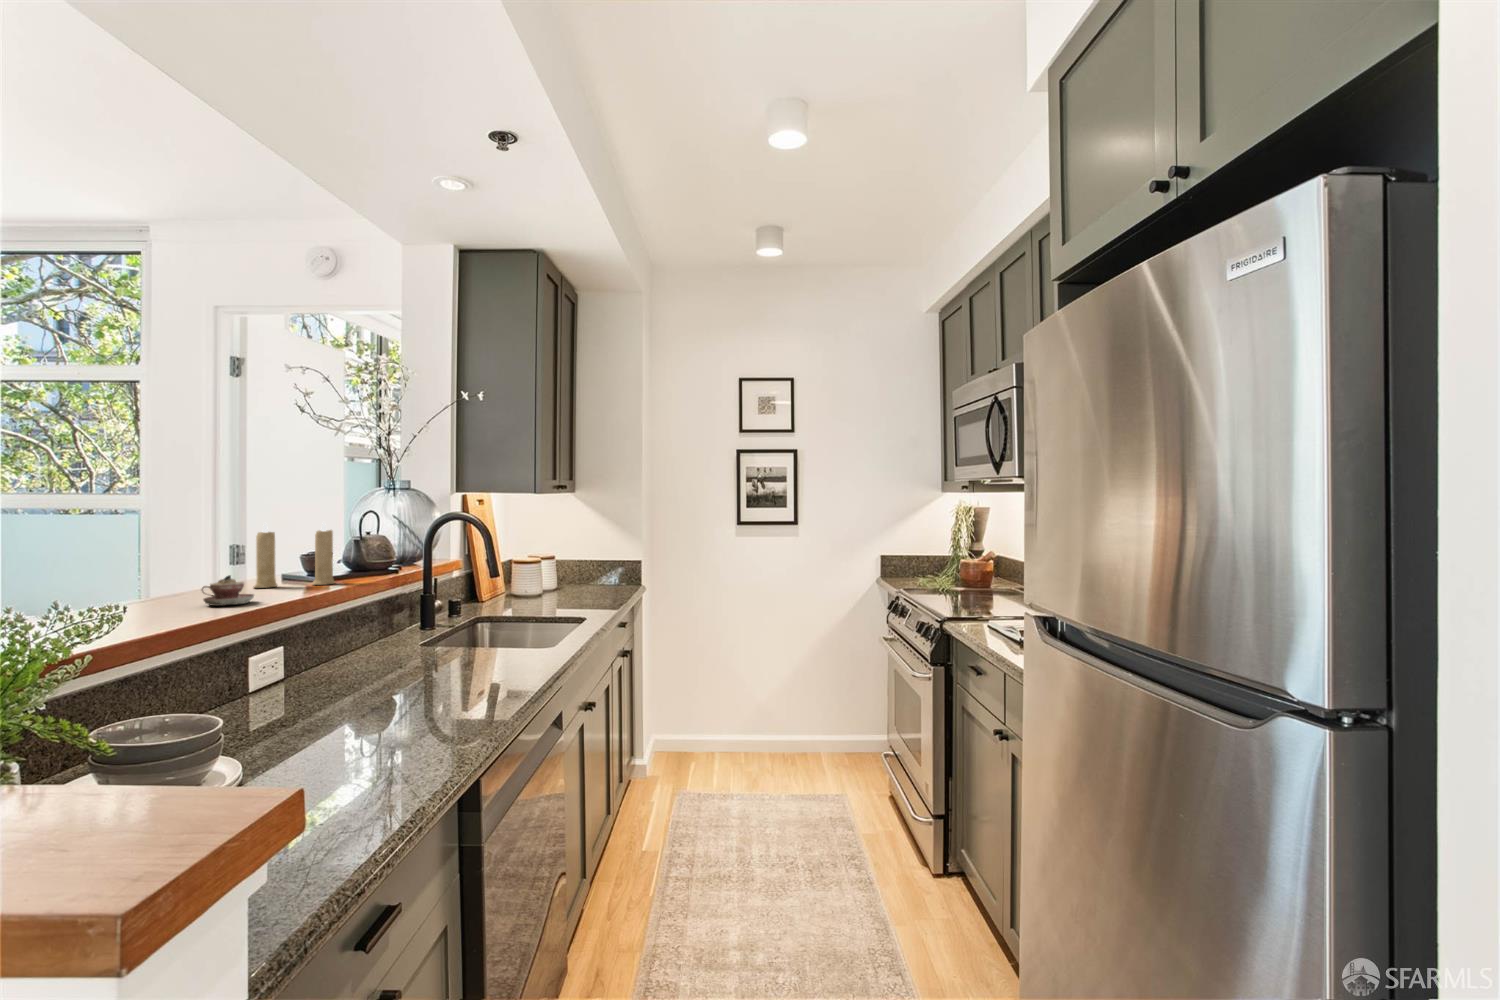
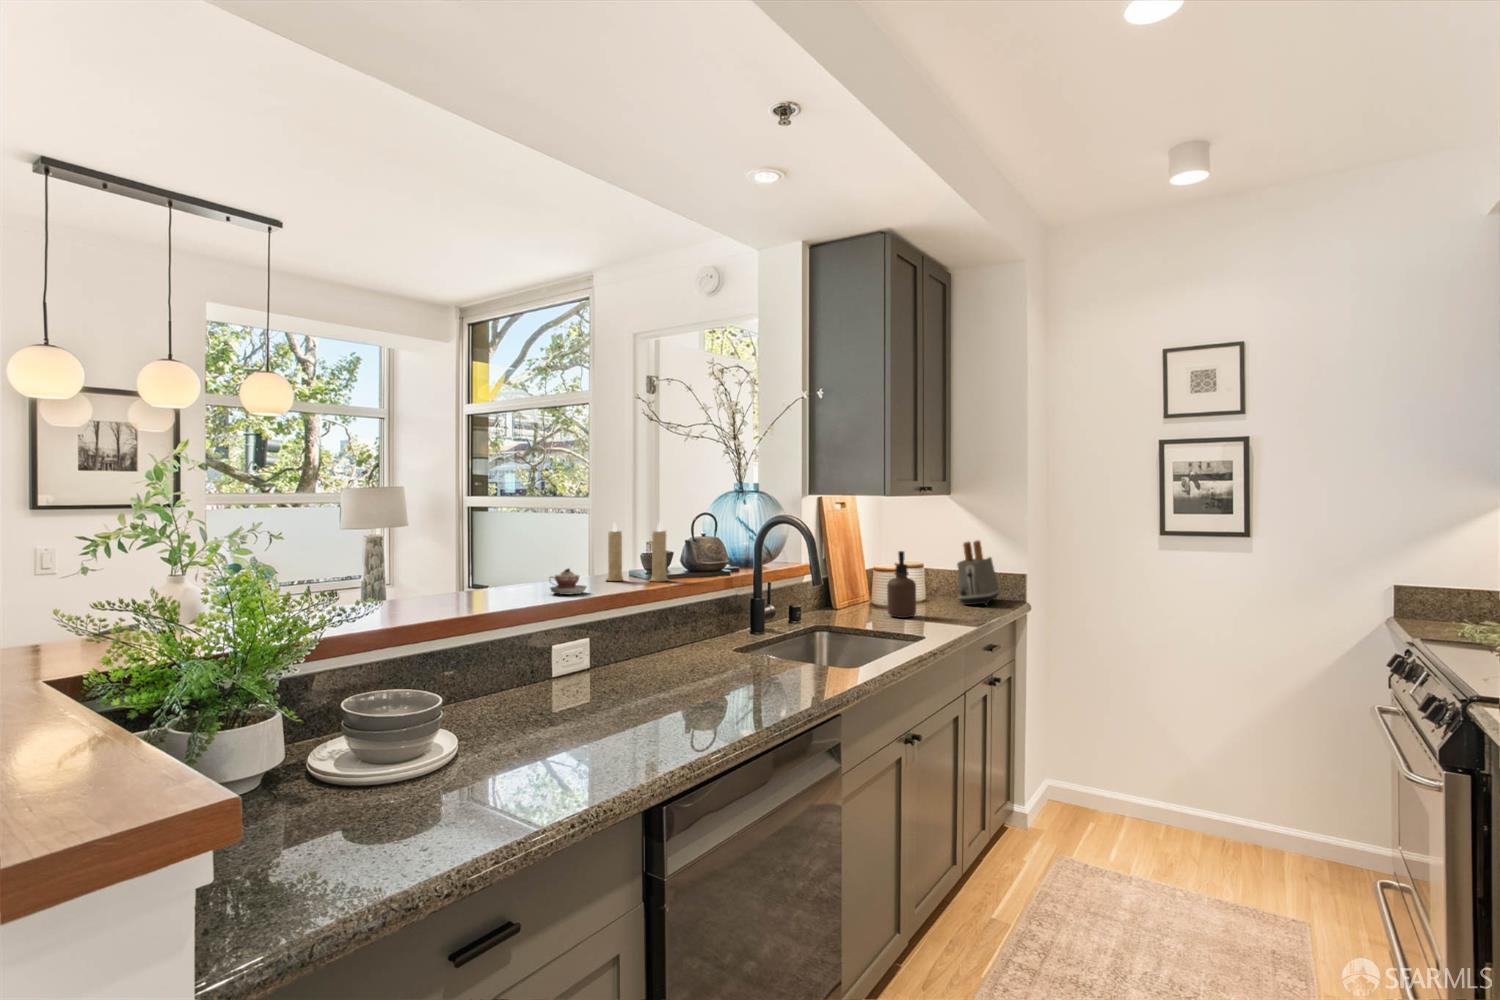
toaster: none [589,532,623,589] -> present [957,540,1000,606]
soap dispenser: none [538,544,565,604] -> present [887,551,916,618]

